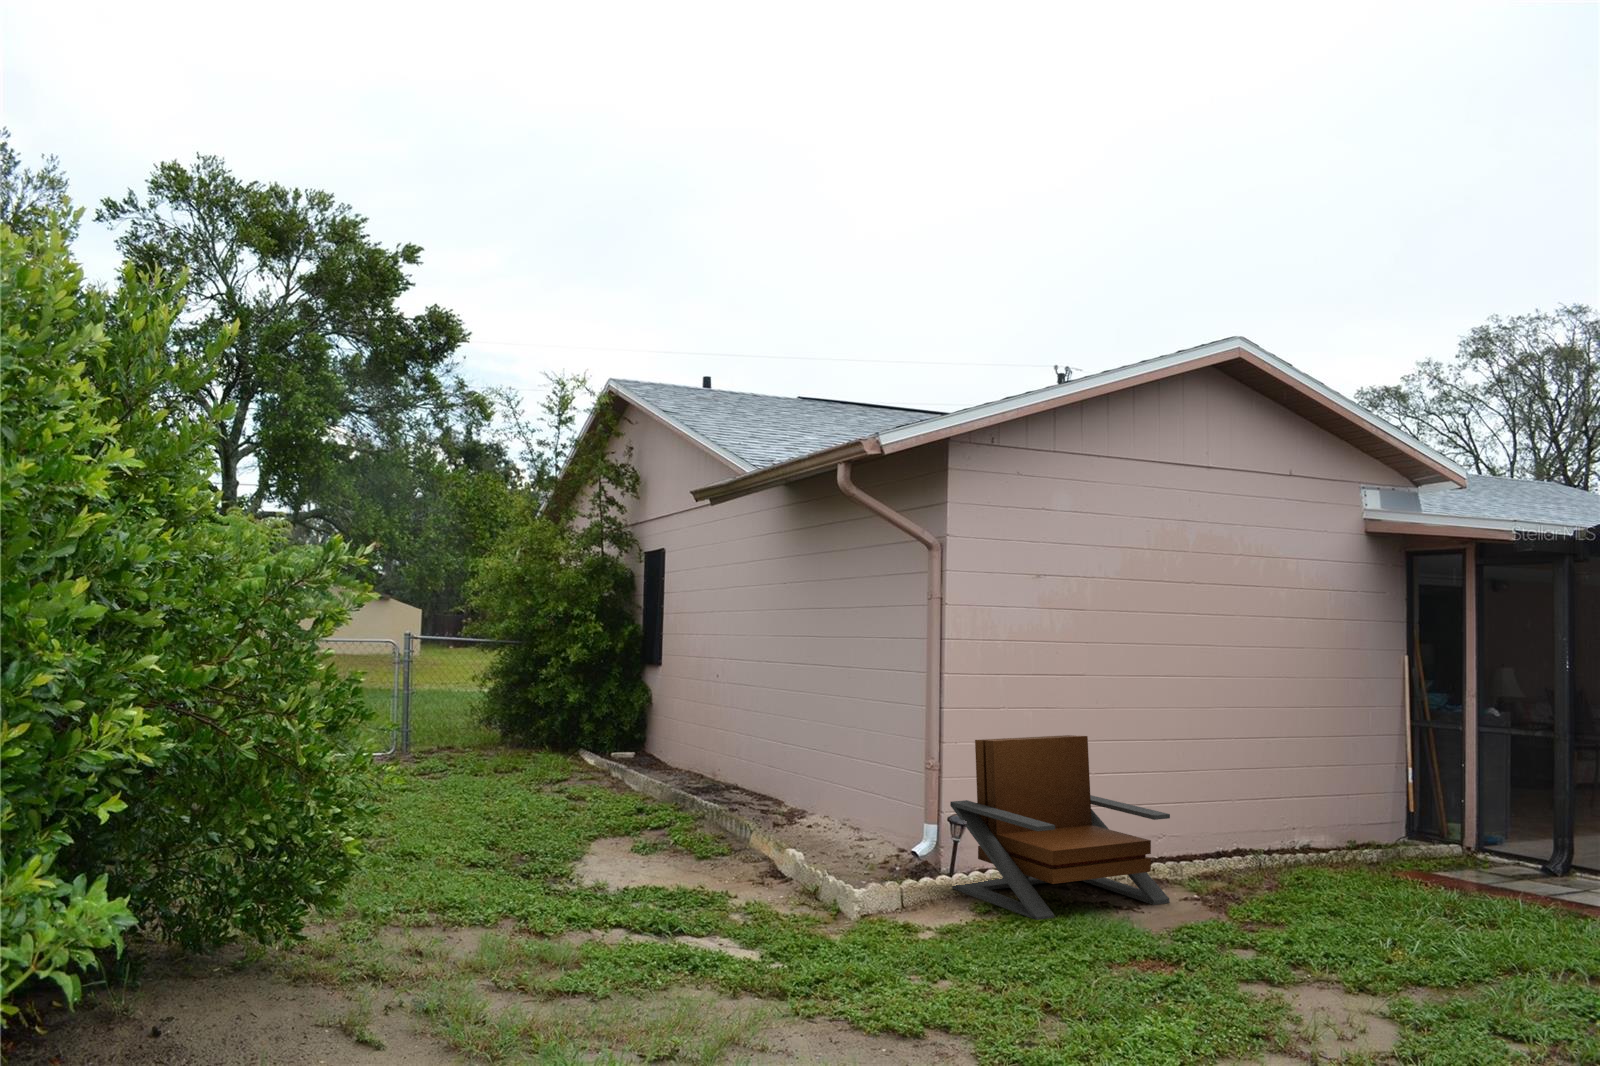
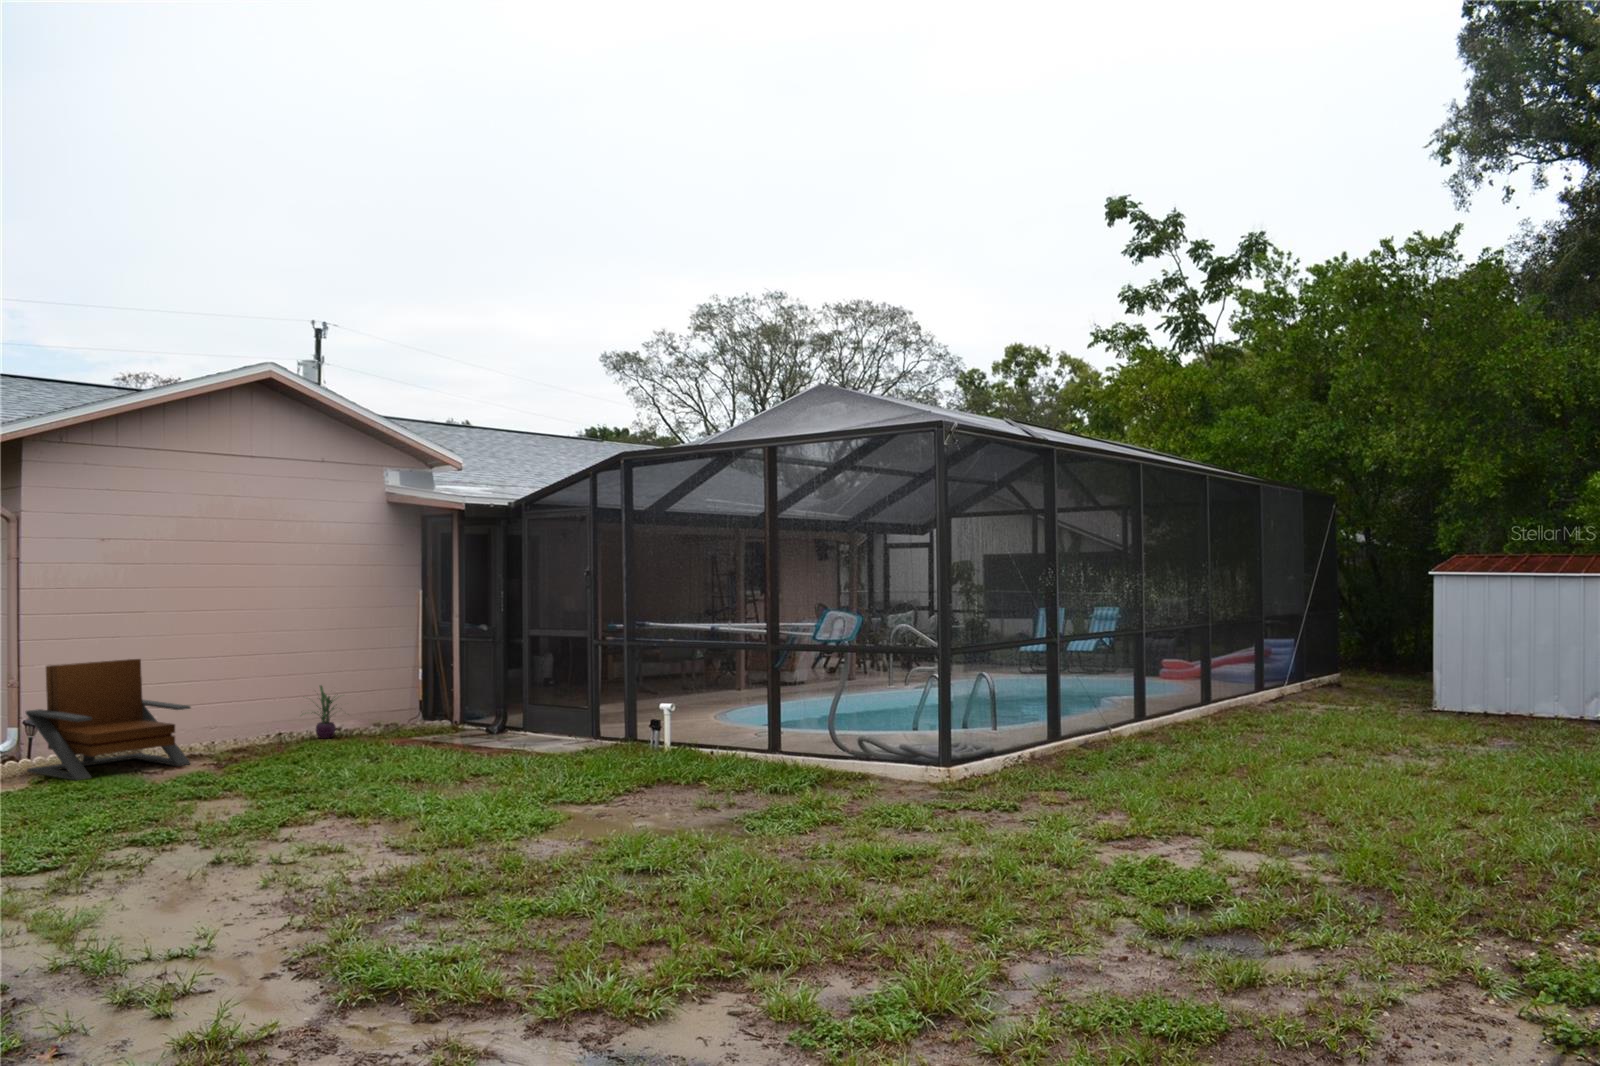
decorative plant: none [1259,784,1347,866] -> present [305,686,336,739]

